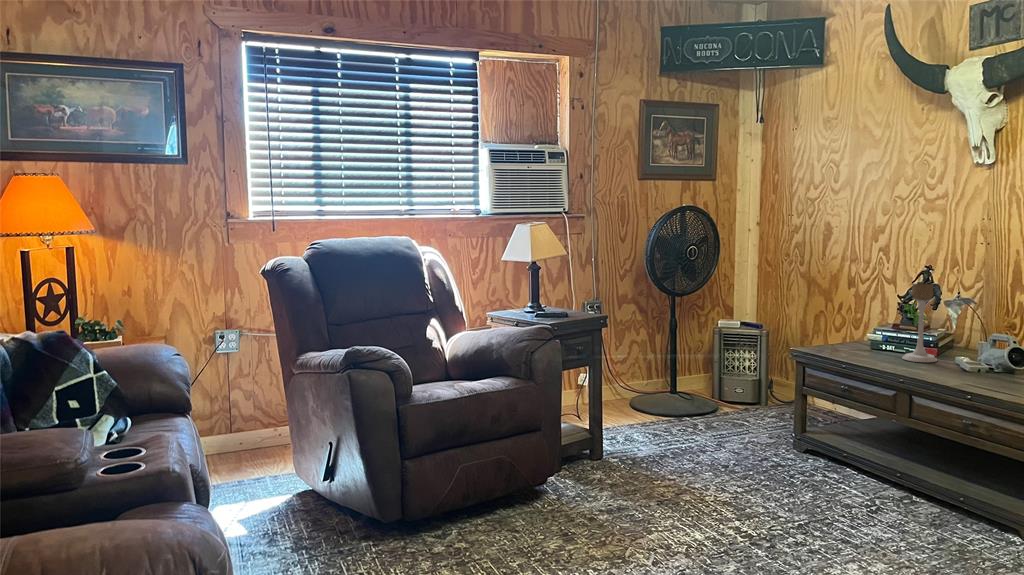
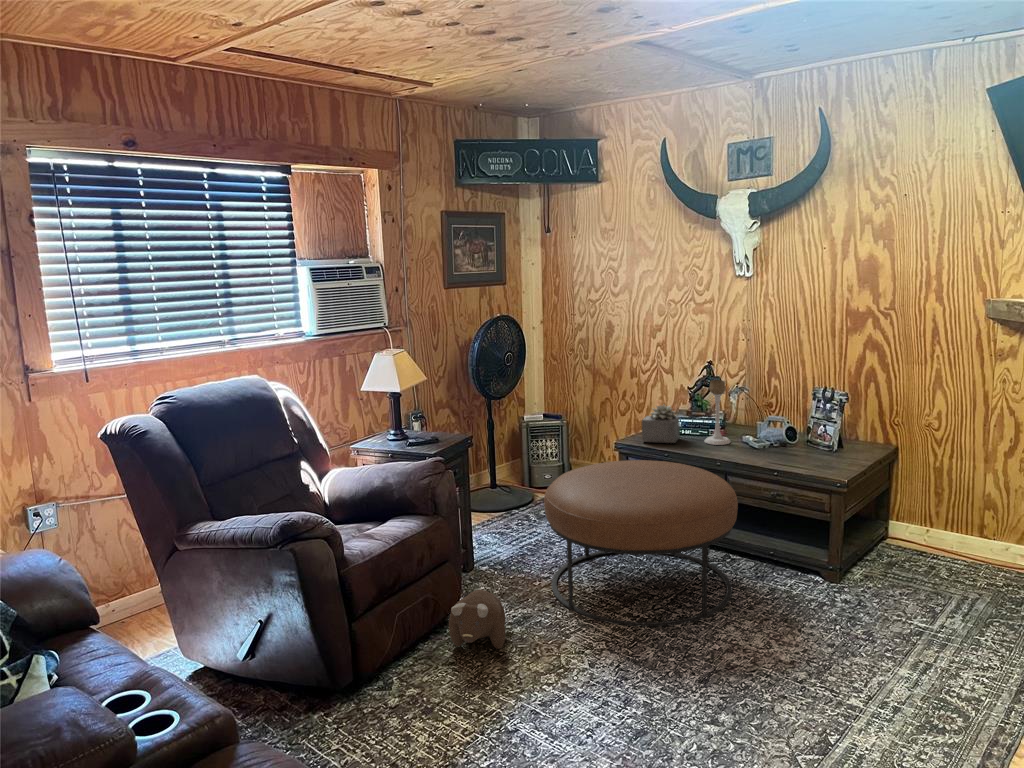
succulent plant: none [823,309,875,355] -> present [642,405,679,443]
ottoman: none [663,362,897,548] -> present [544,460,738,627]
plush toy: none [519,464,590,528] -> present [449,590,505,649]

